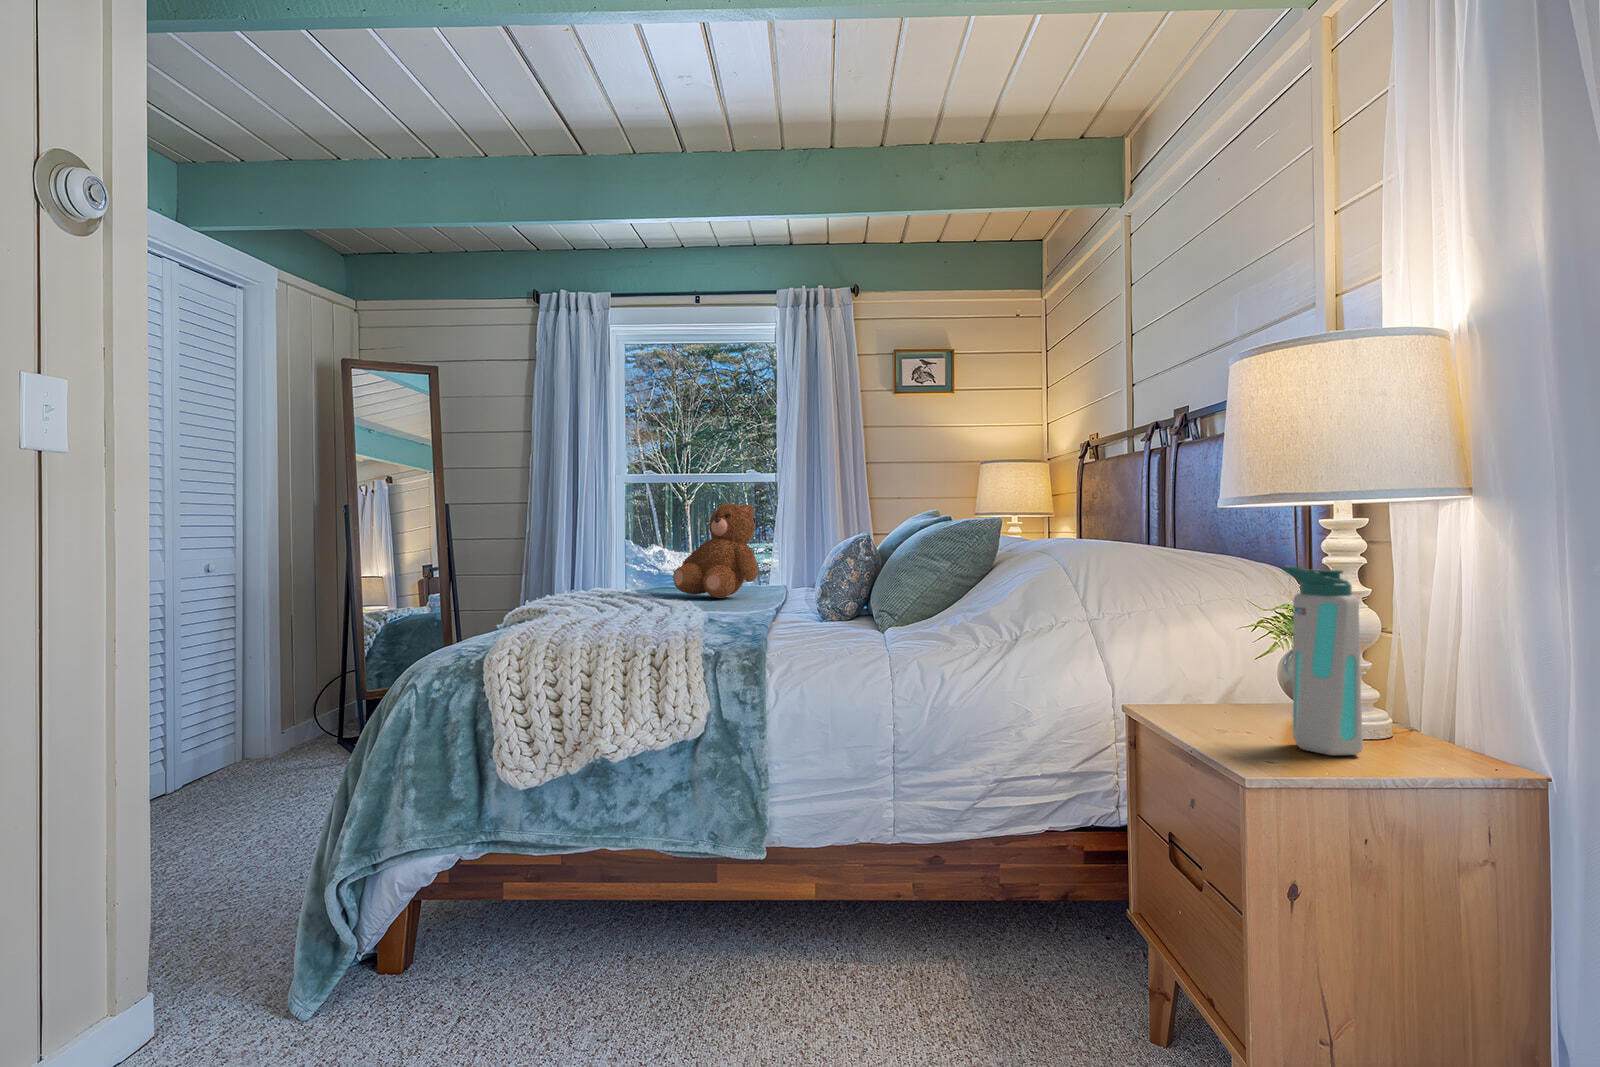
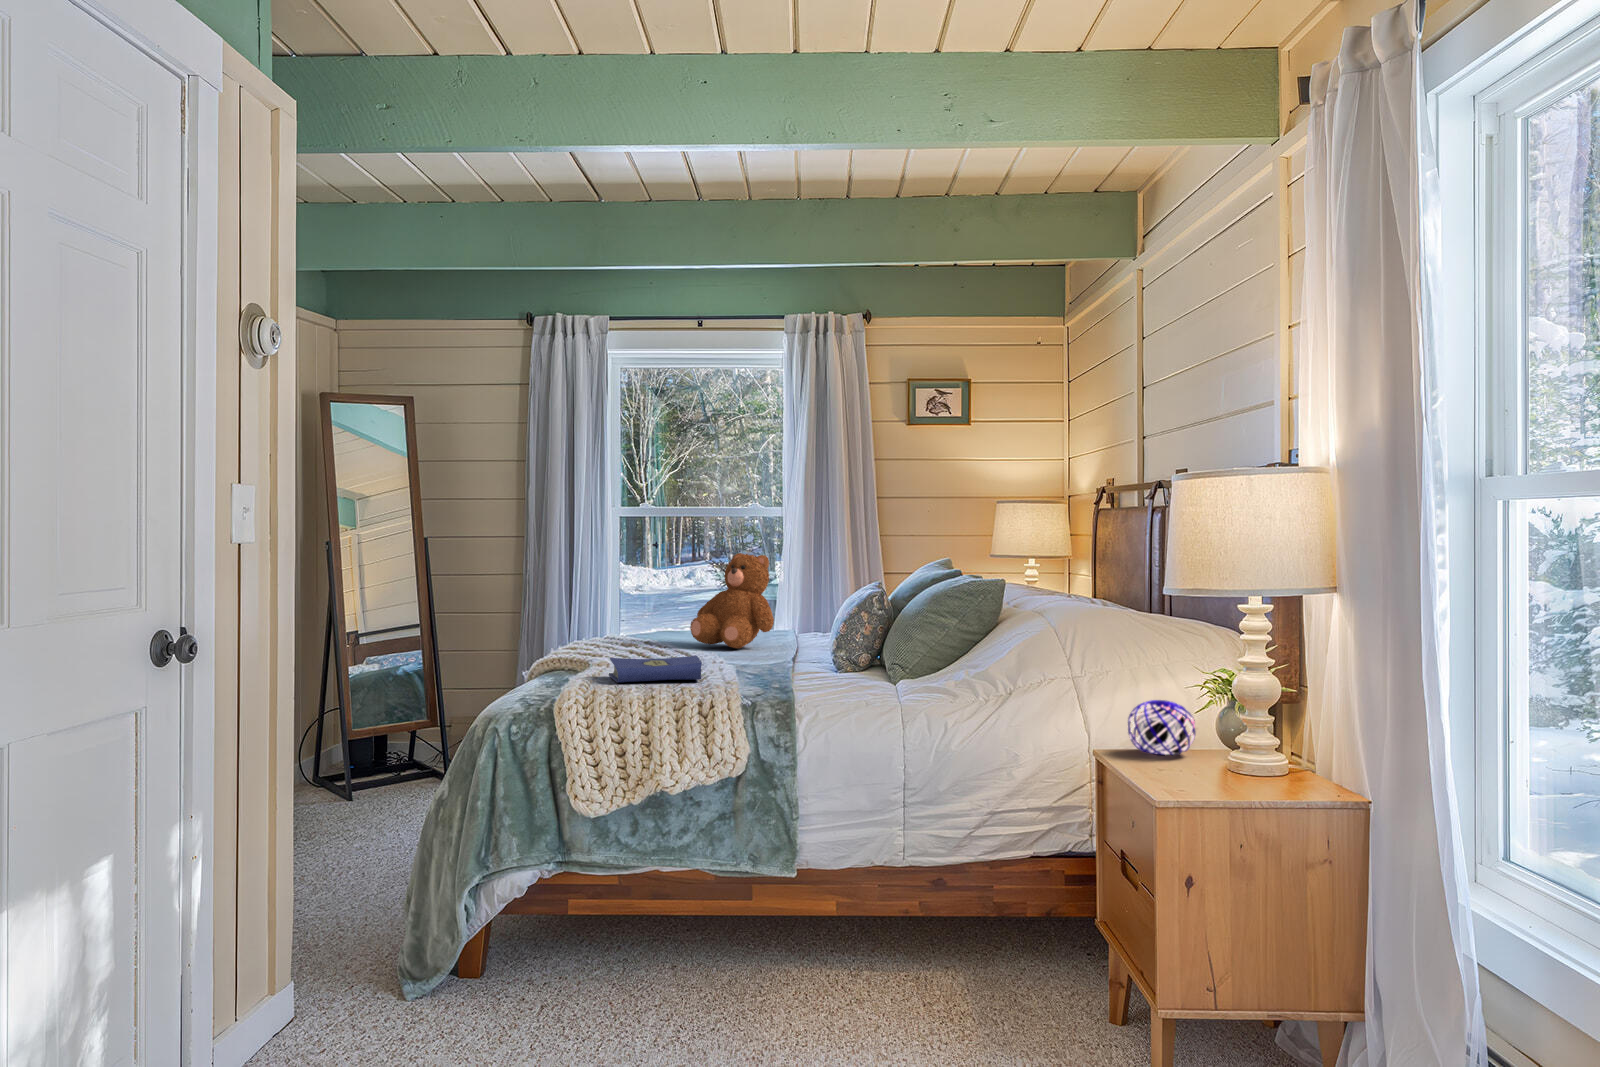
water bottle: present [1283,565,1363,755] -> none [1196,641,1250,784]
hardcover book: none [556,600,659,629] -> present [609,656,702,683]
decorative orb: none [1165,645,1254,713] -> present [1128,700,1195,755]

